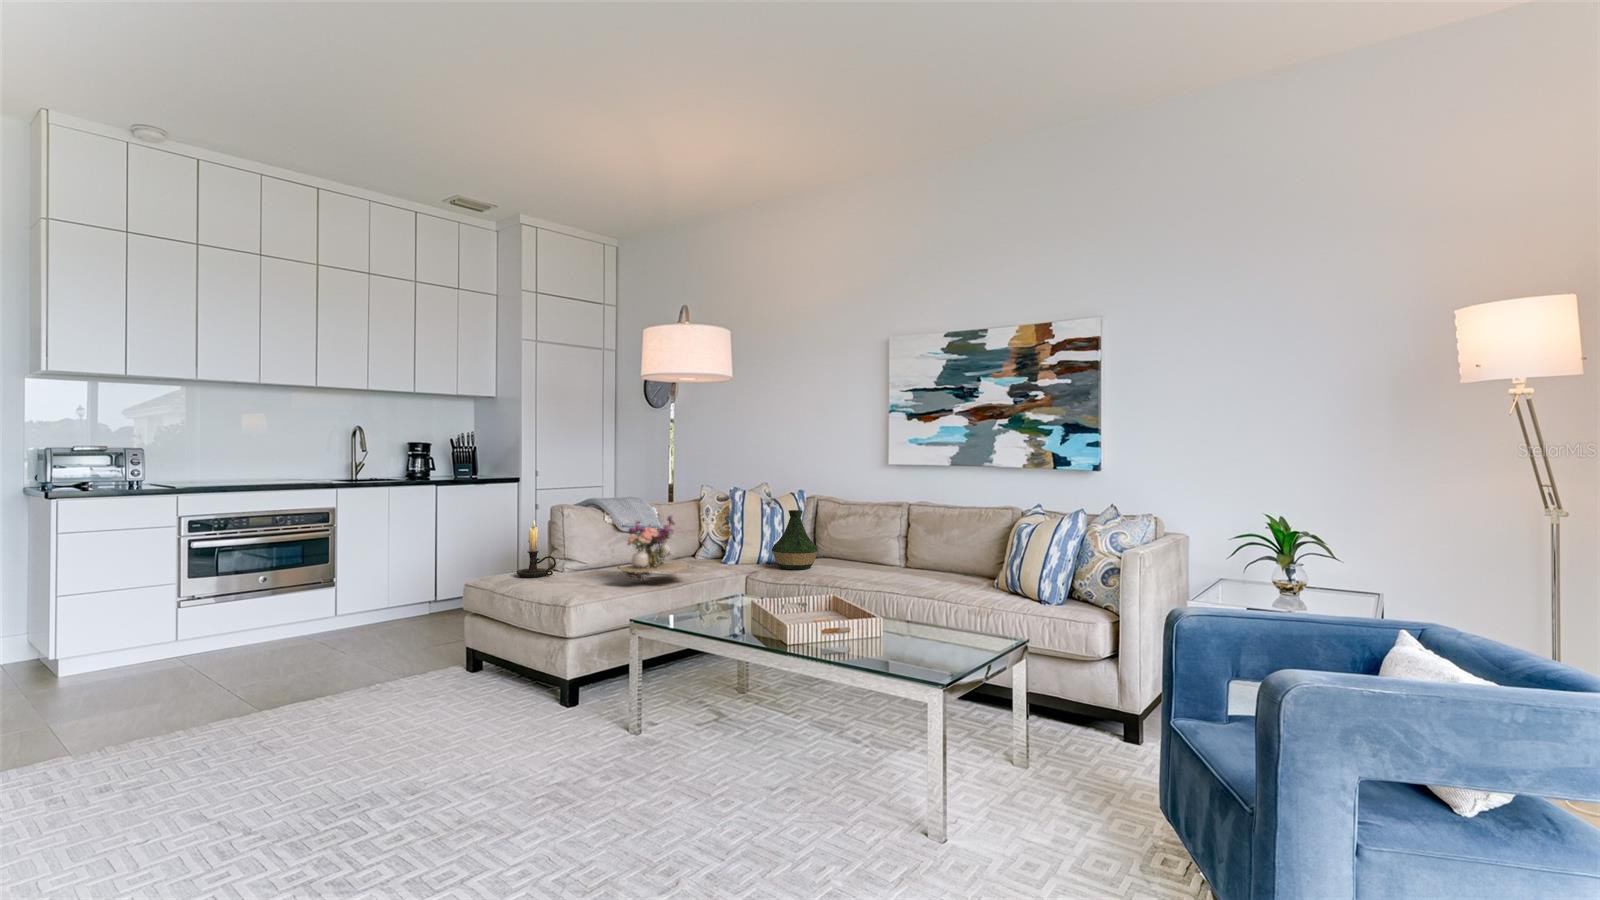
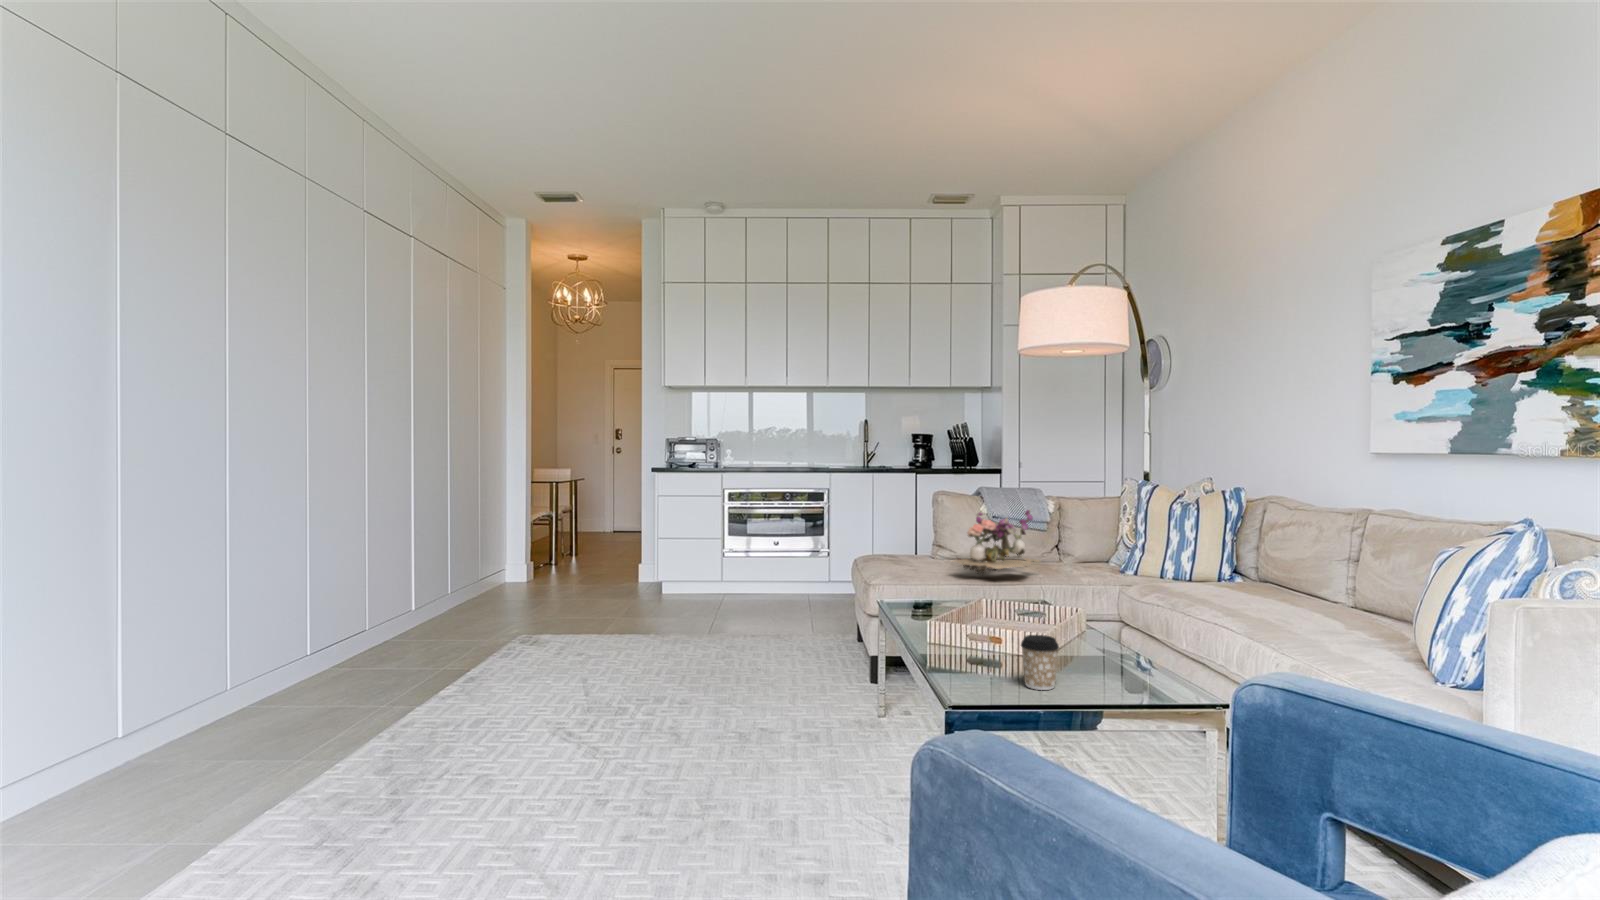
vase: present [772,510,818,570] -> none [1156,511,1222,588]
candle holder: present [517,520,556,577] -> none [902,506,931,562]
coffee cup: none [910,615,940,660] -> present [1021,635,1059,690]

